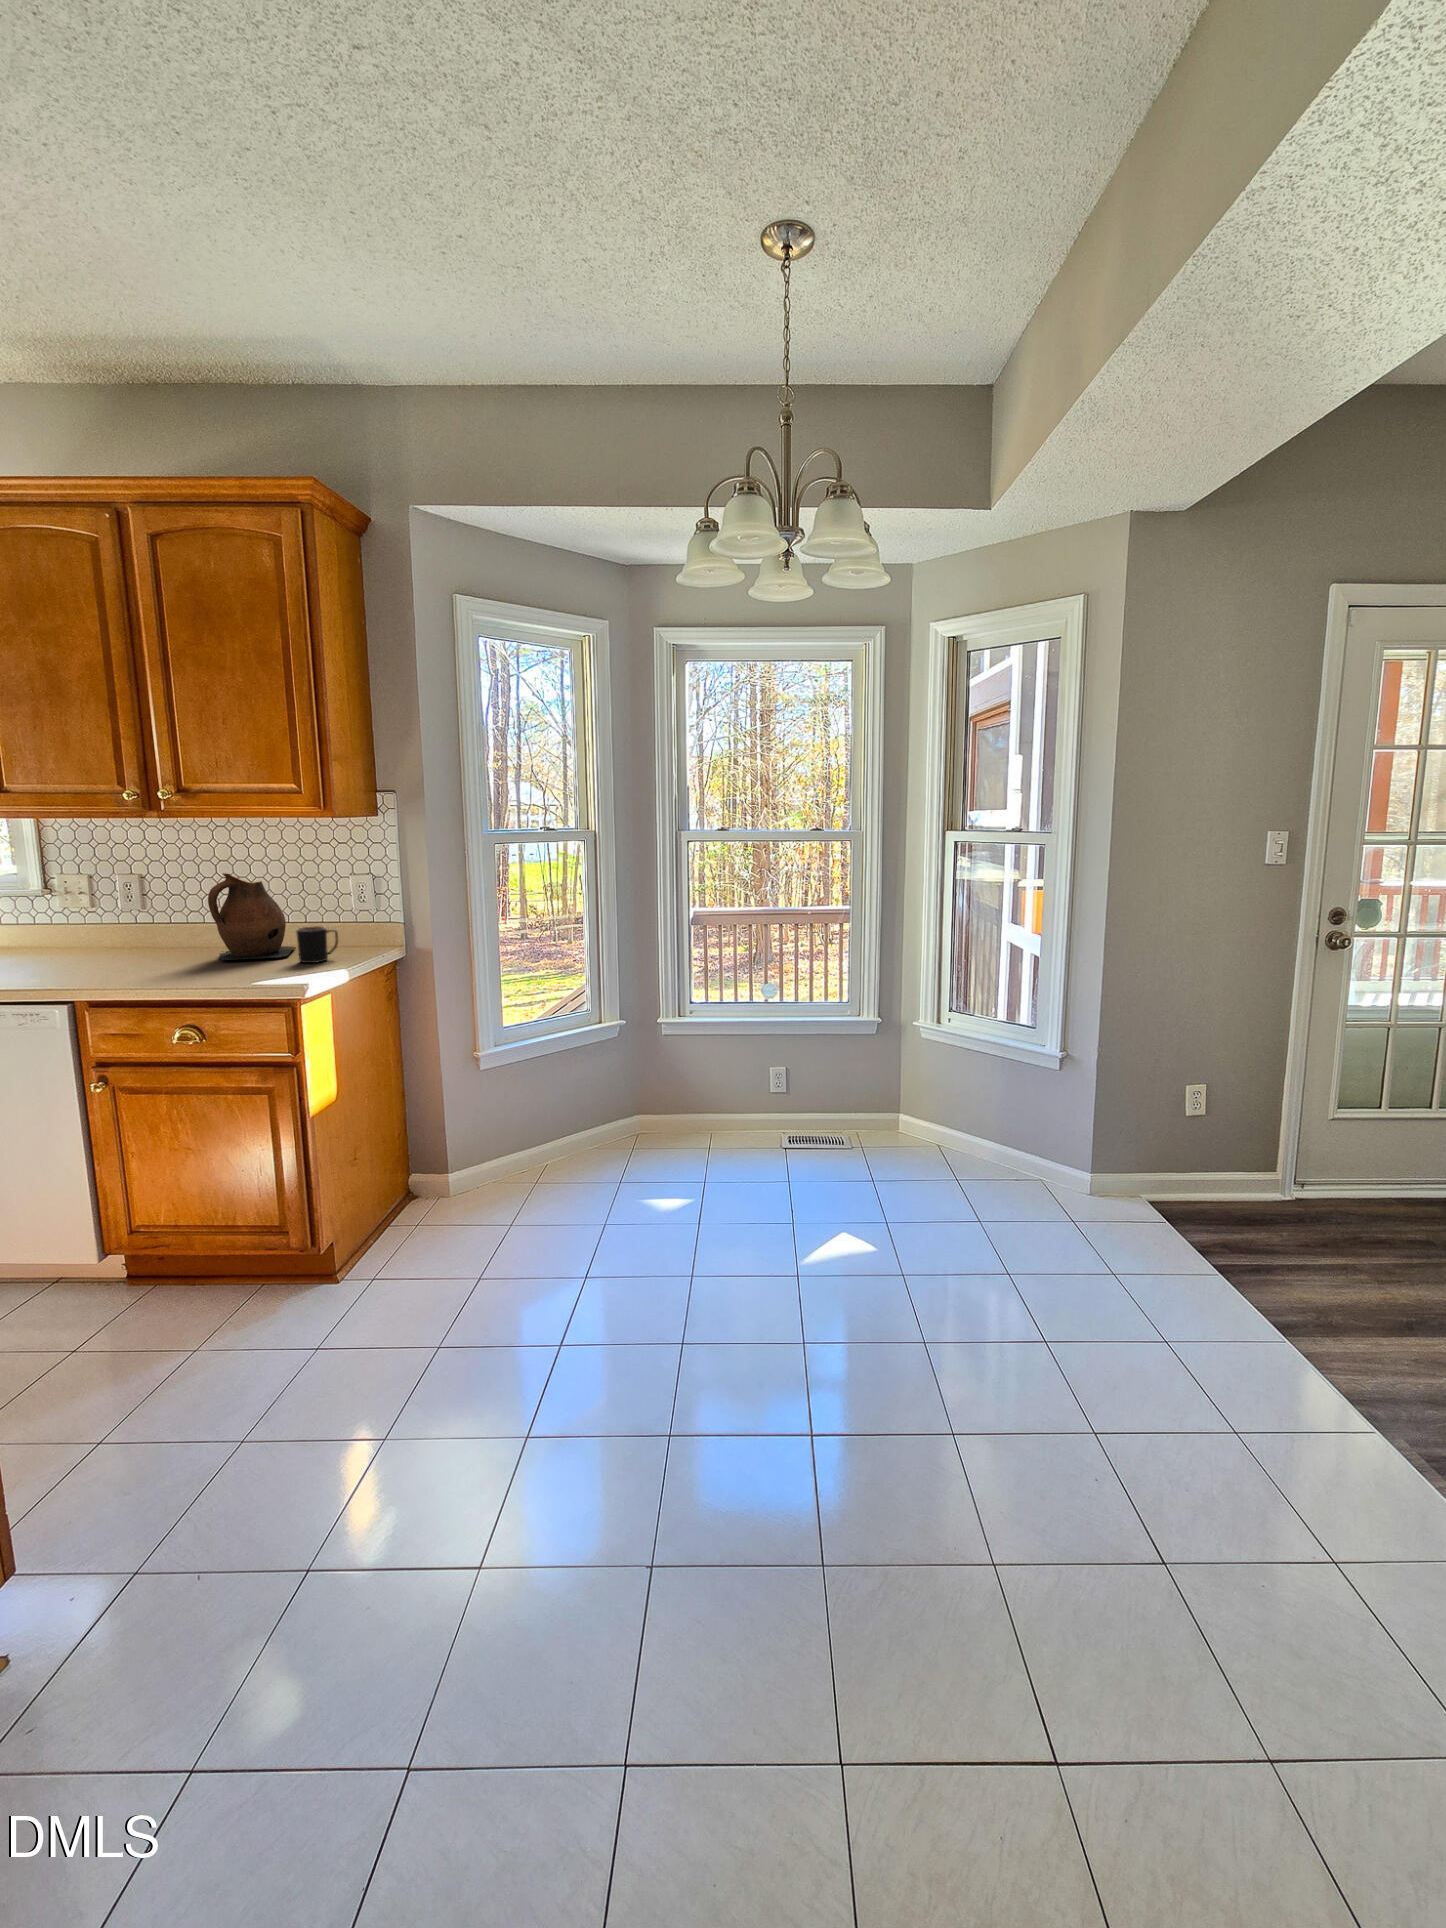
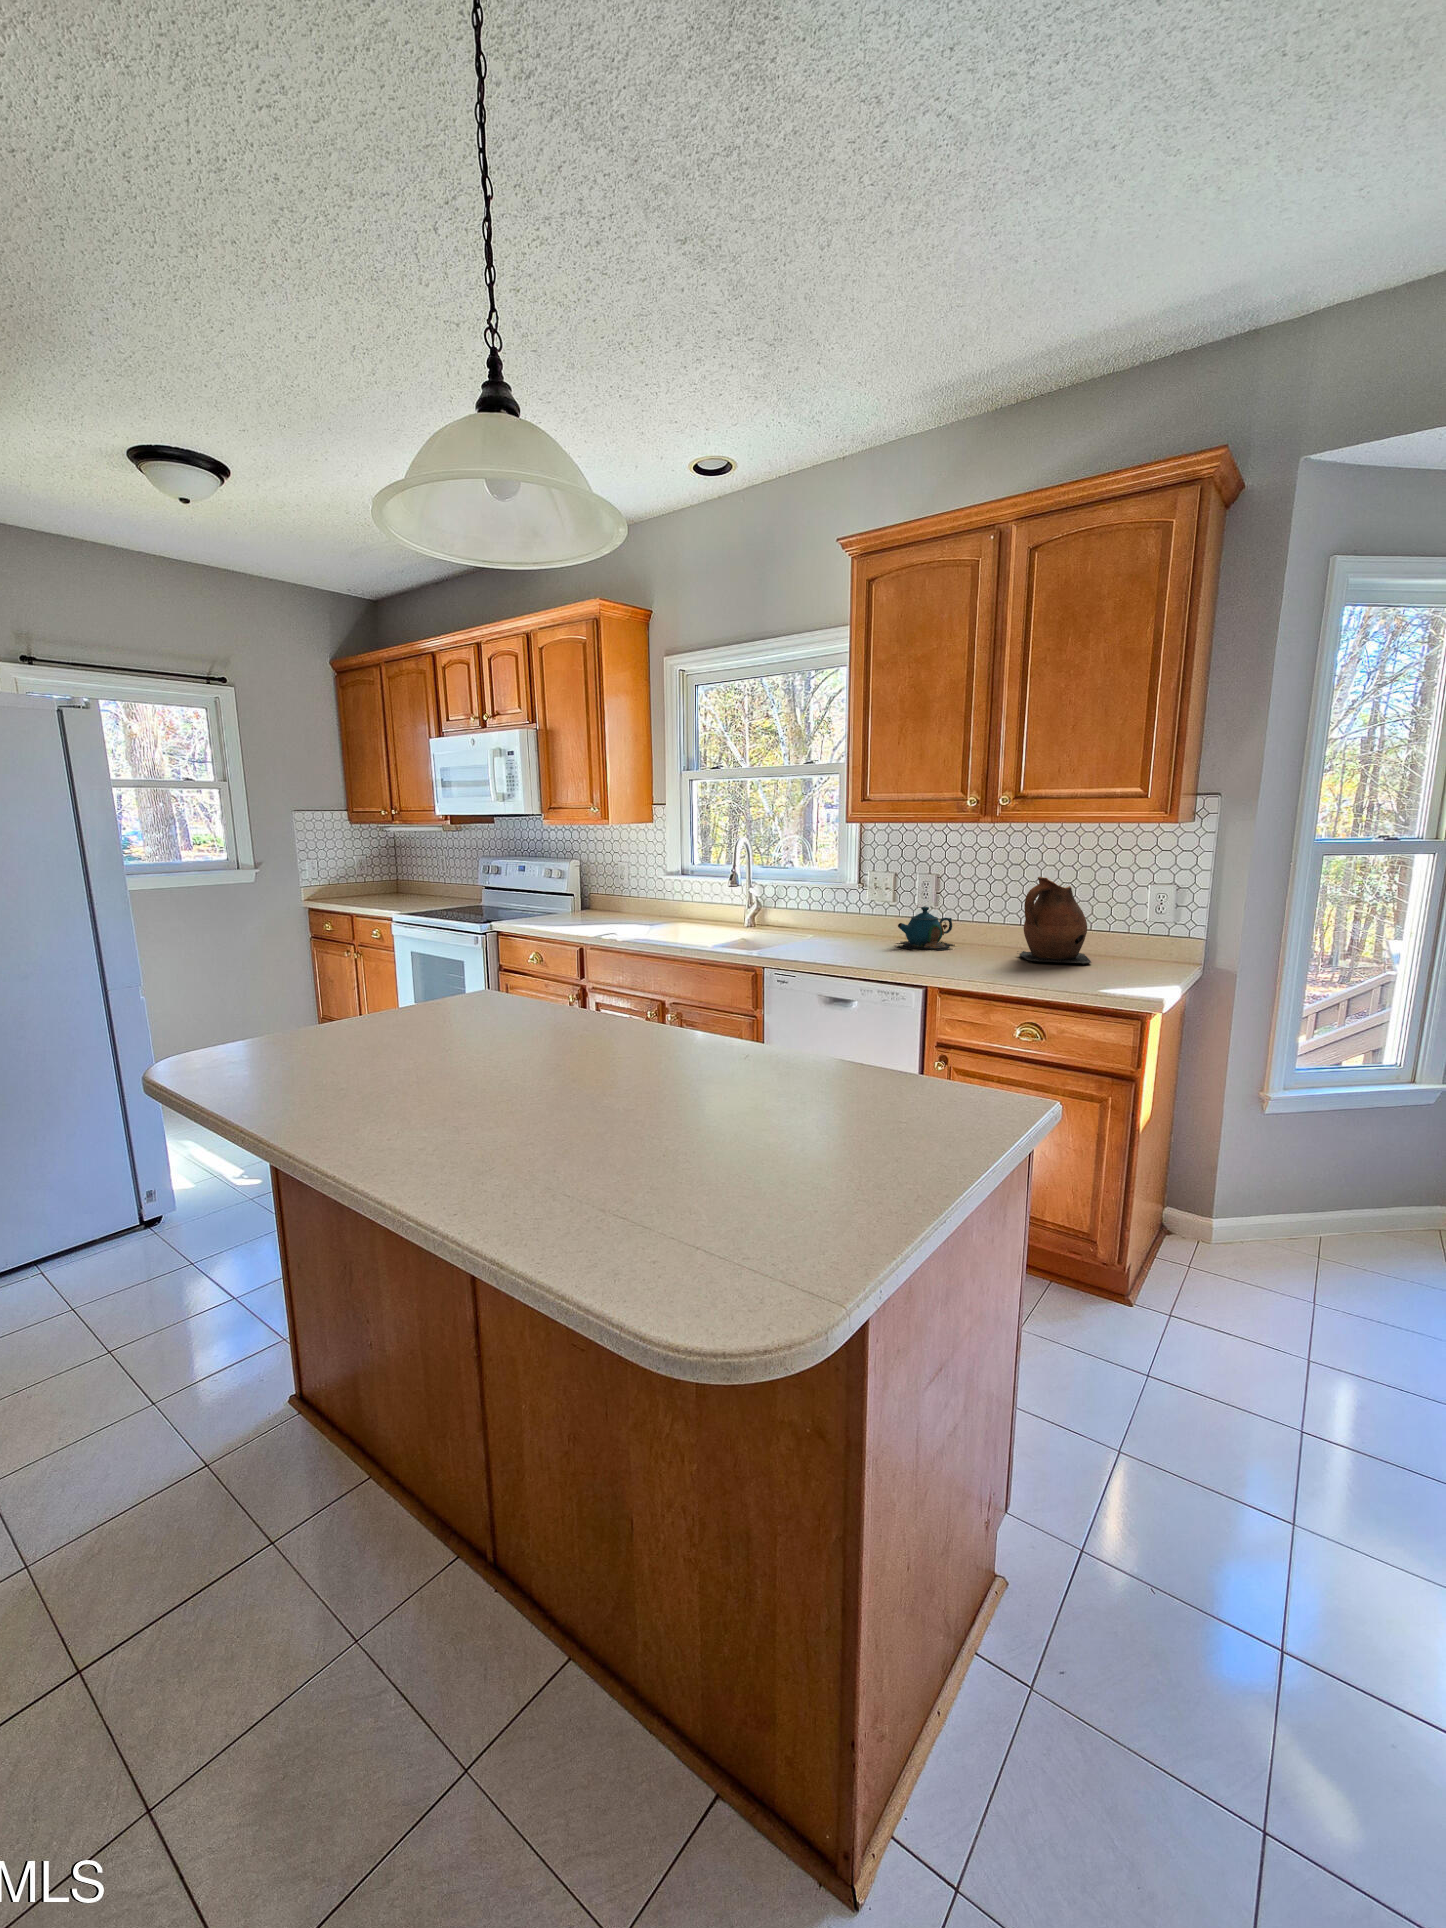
teapot: none [71,911,176,963] -> present [898,907,953,950]
mug: present [296,926,338,963] -> none [1113,936,1156,973]

